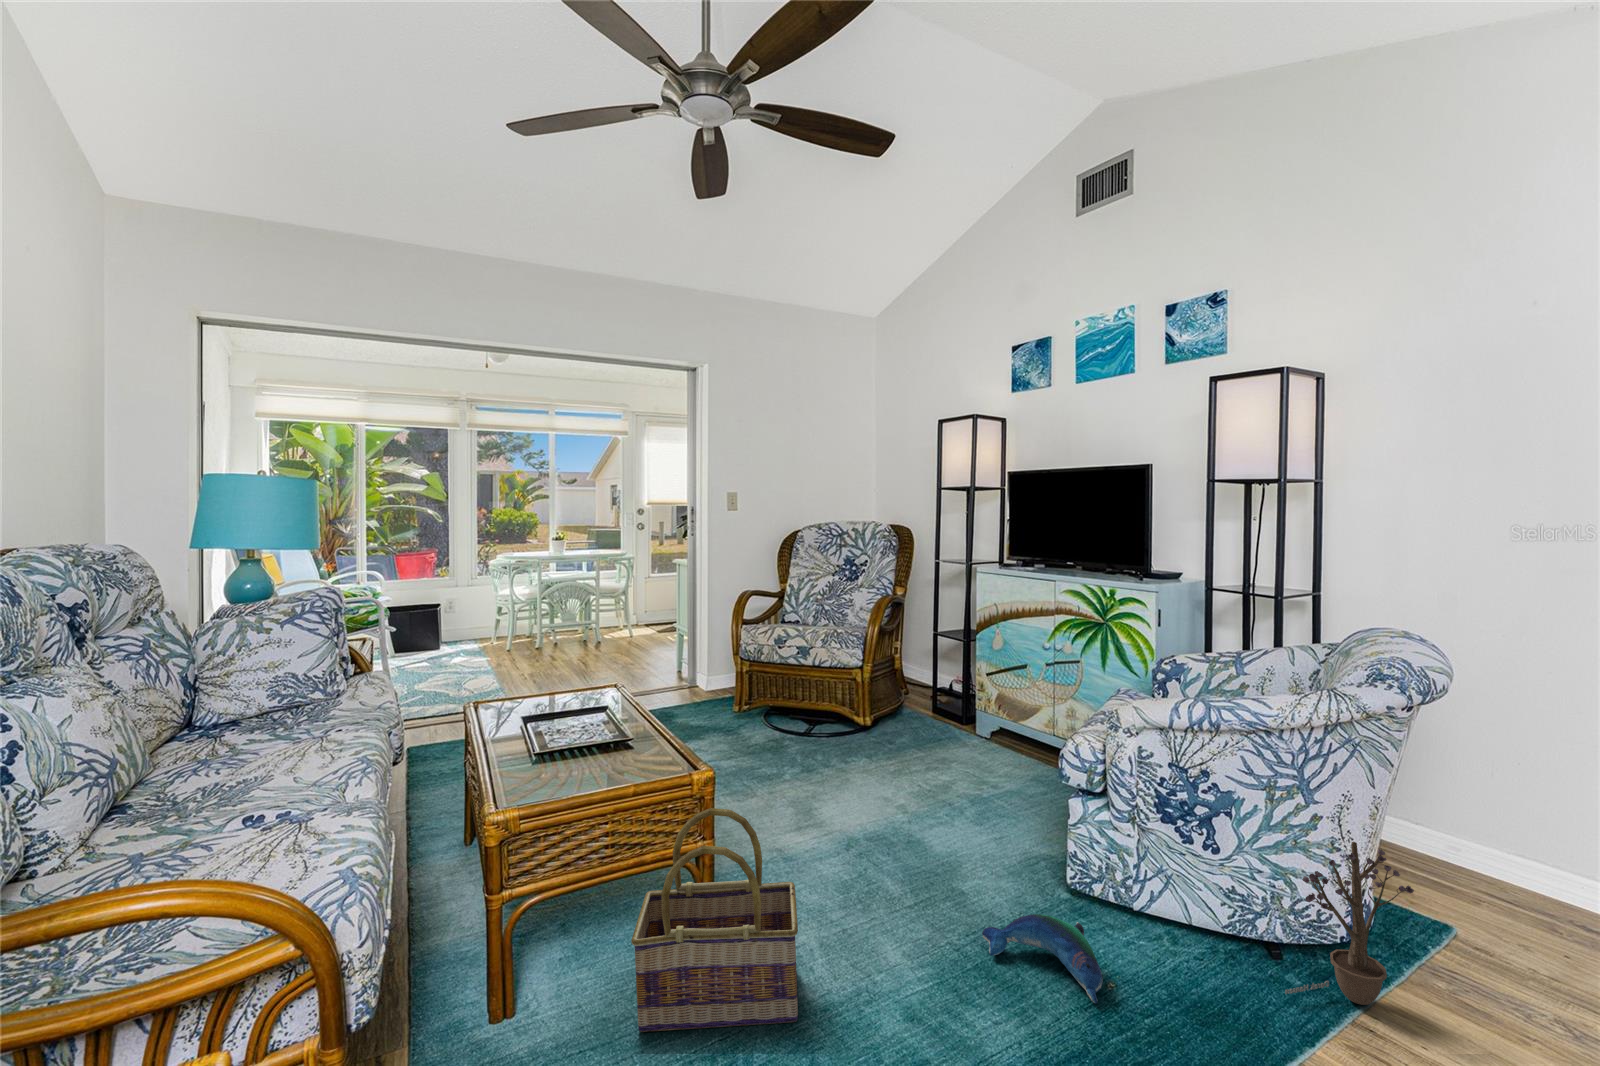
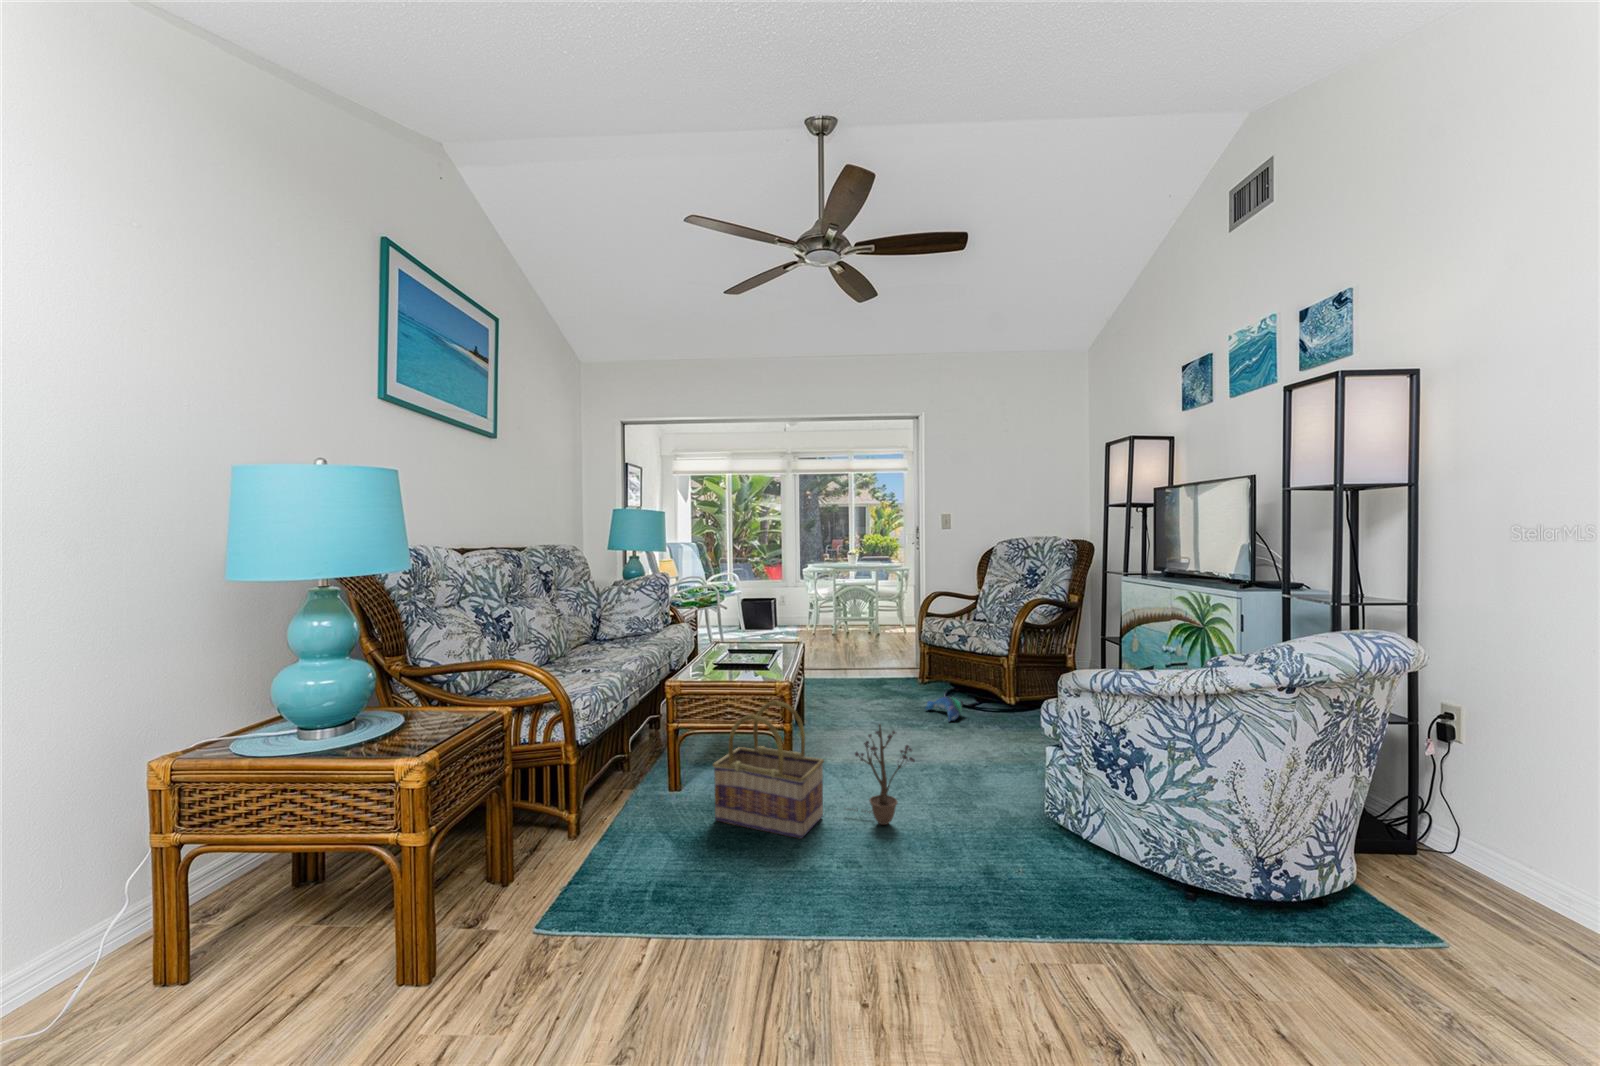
decorative plant: present [1285,842,1414,1005] -> present [848,725,915,825]
plush toy: present [982,914,1103,1003] -> present [925,697,963,722]

